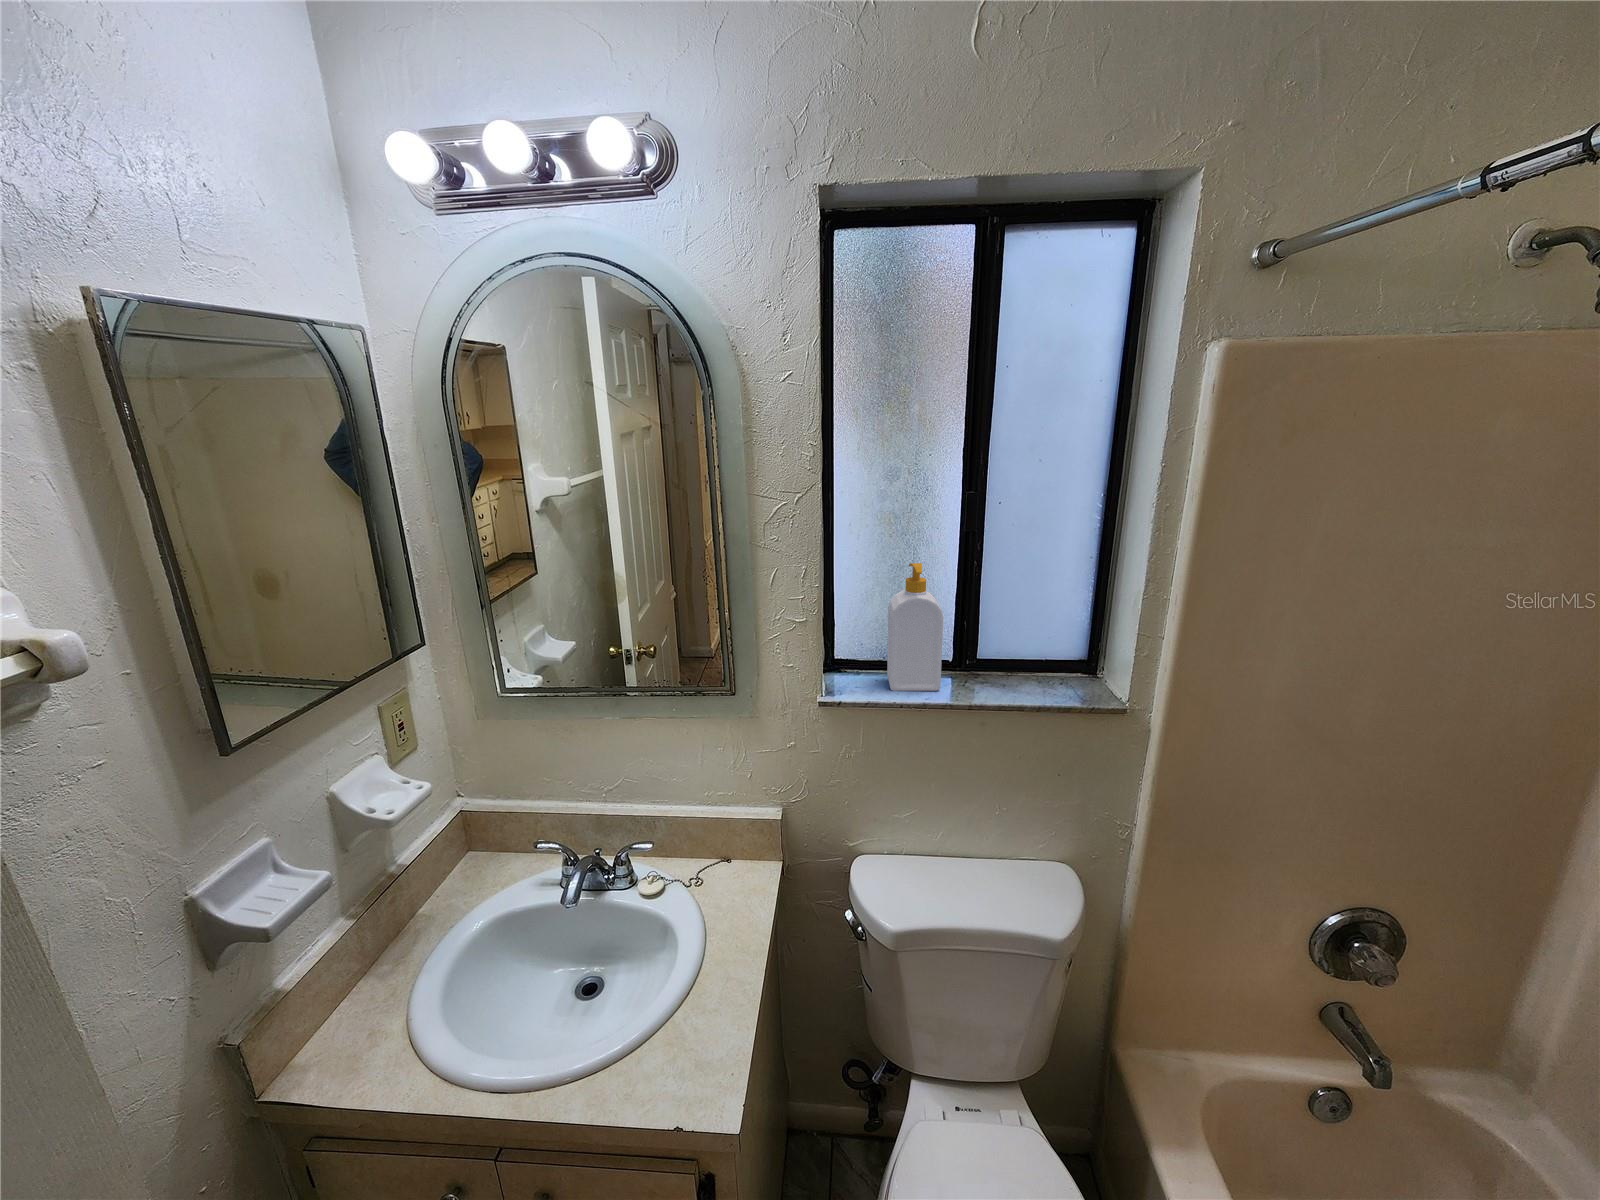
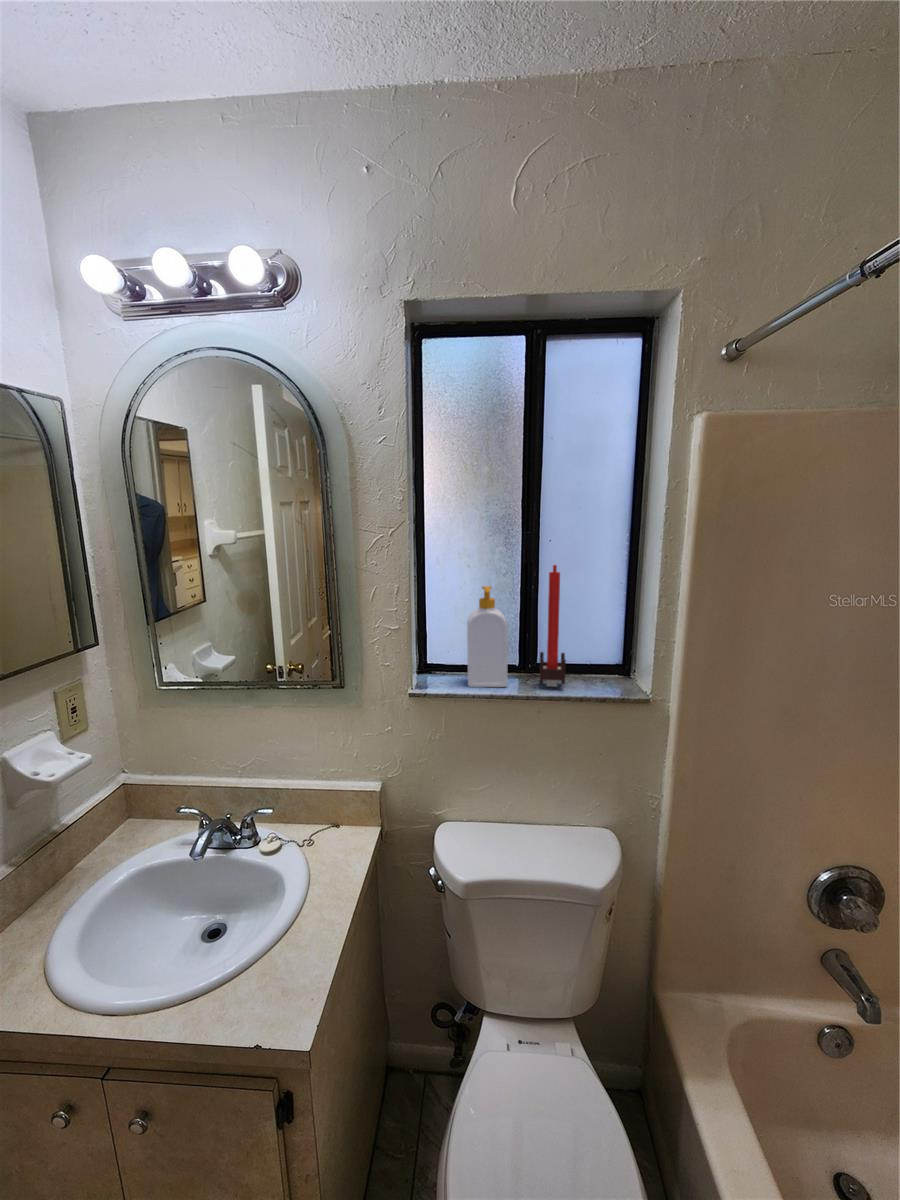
candle: none [980,536,1017,689] -> present [540,565,566,687]

